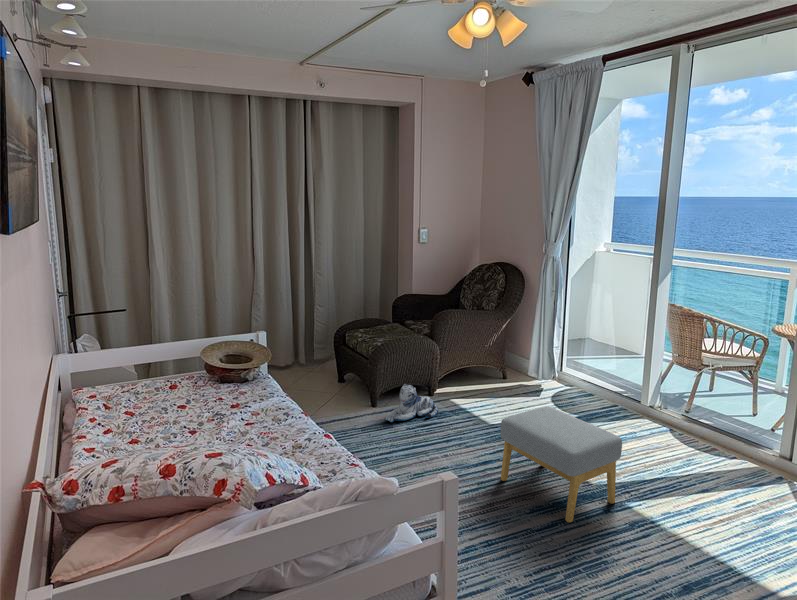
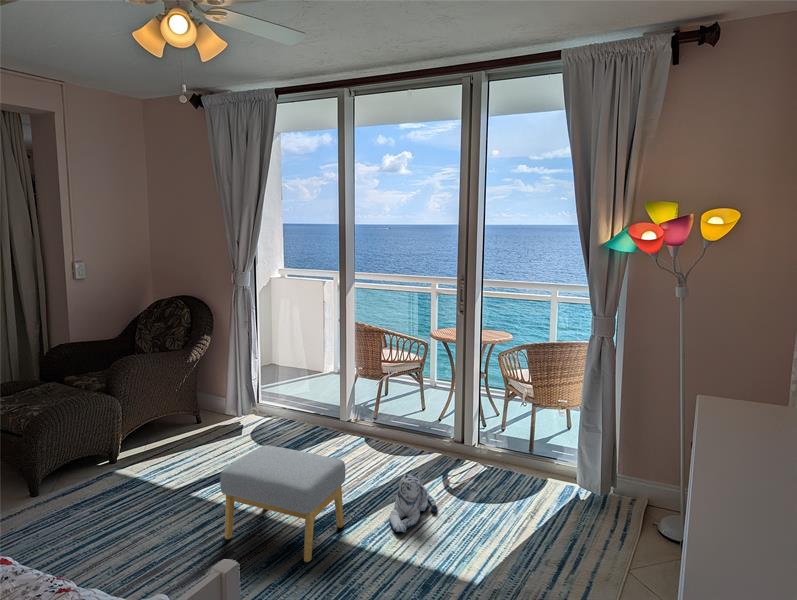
plush toy: present [385,384,438,422] -> present [389,475,436,532]

